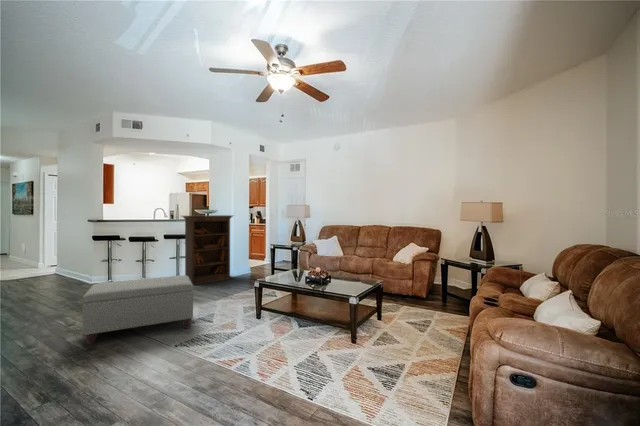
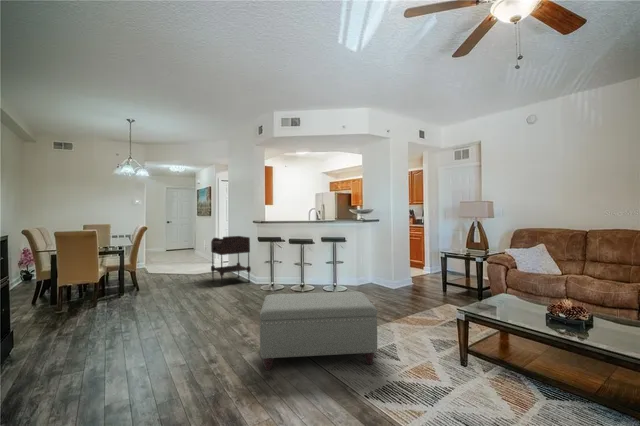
bookcase: present [182,215,233,285] -> none [338,216,398,297]
side table: none [32,235,84,289] -> present [211,236,251,286]

